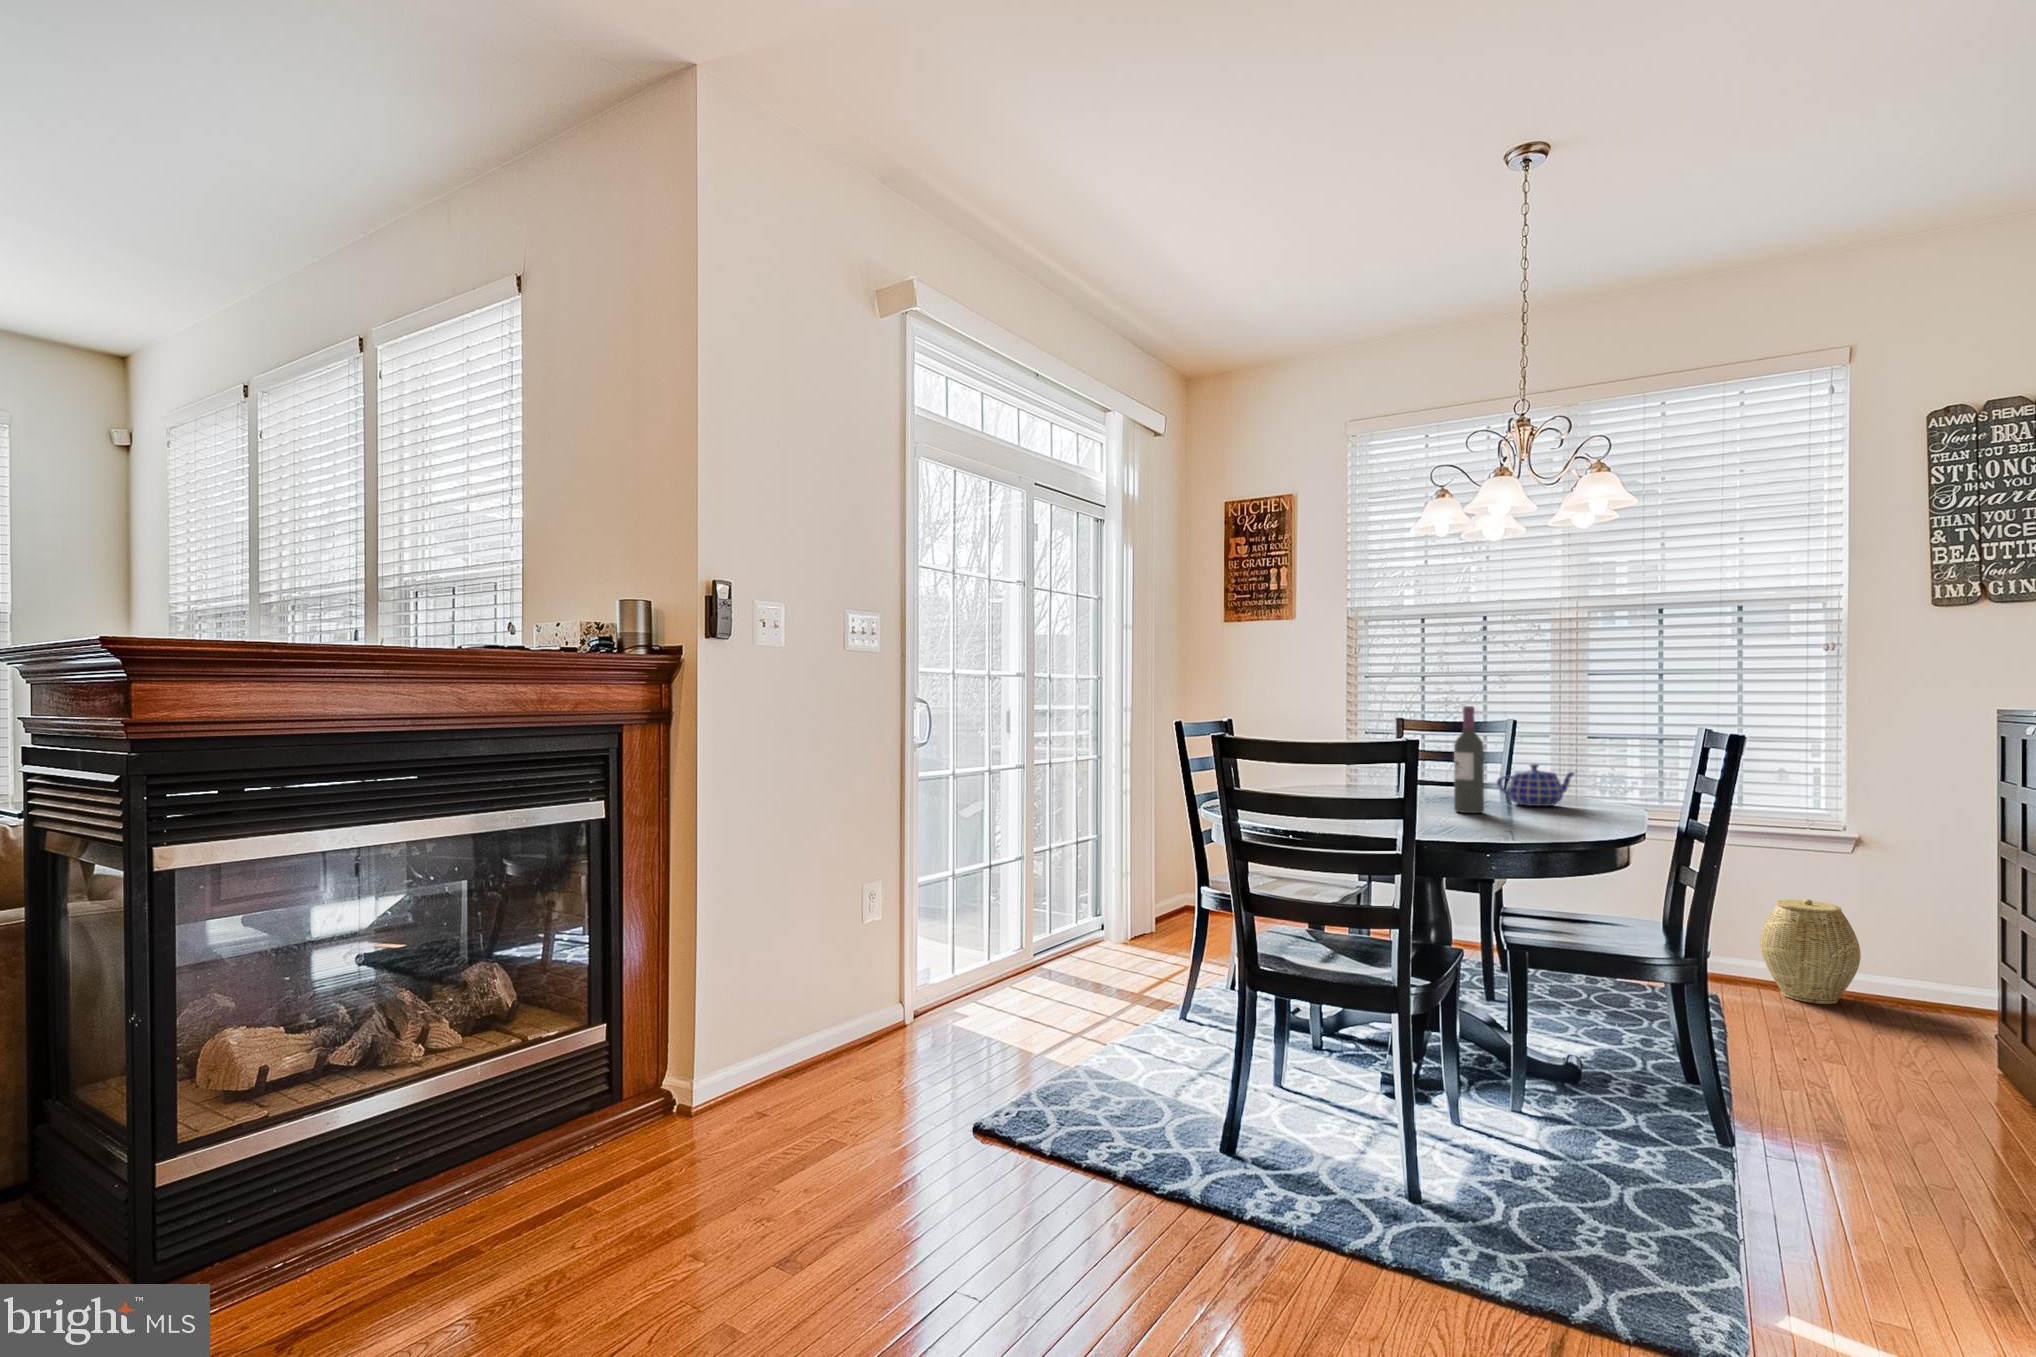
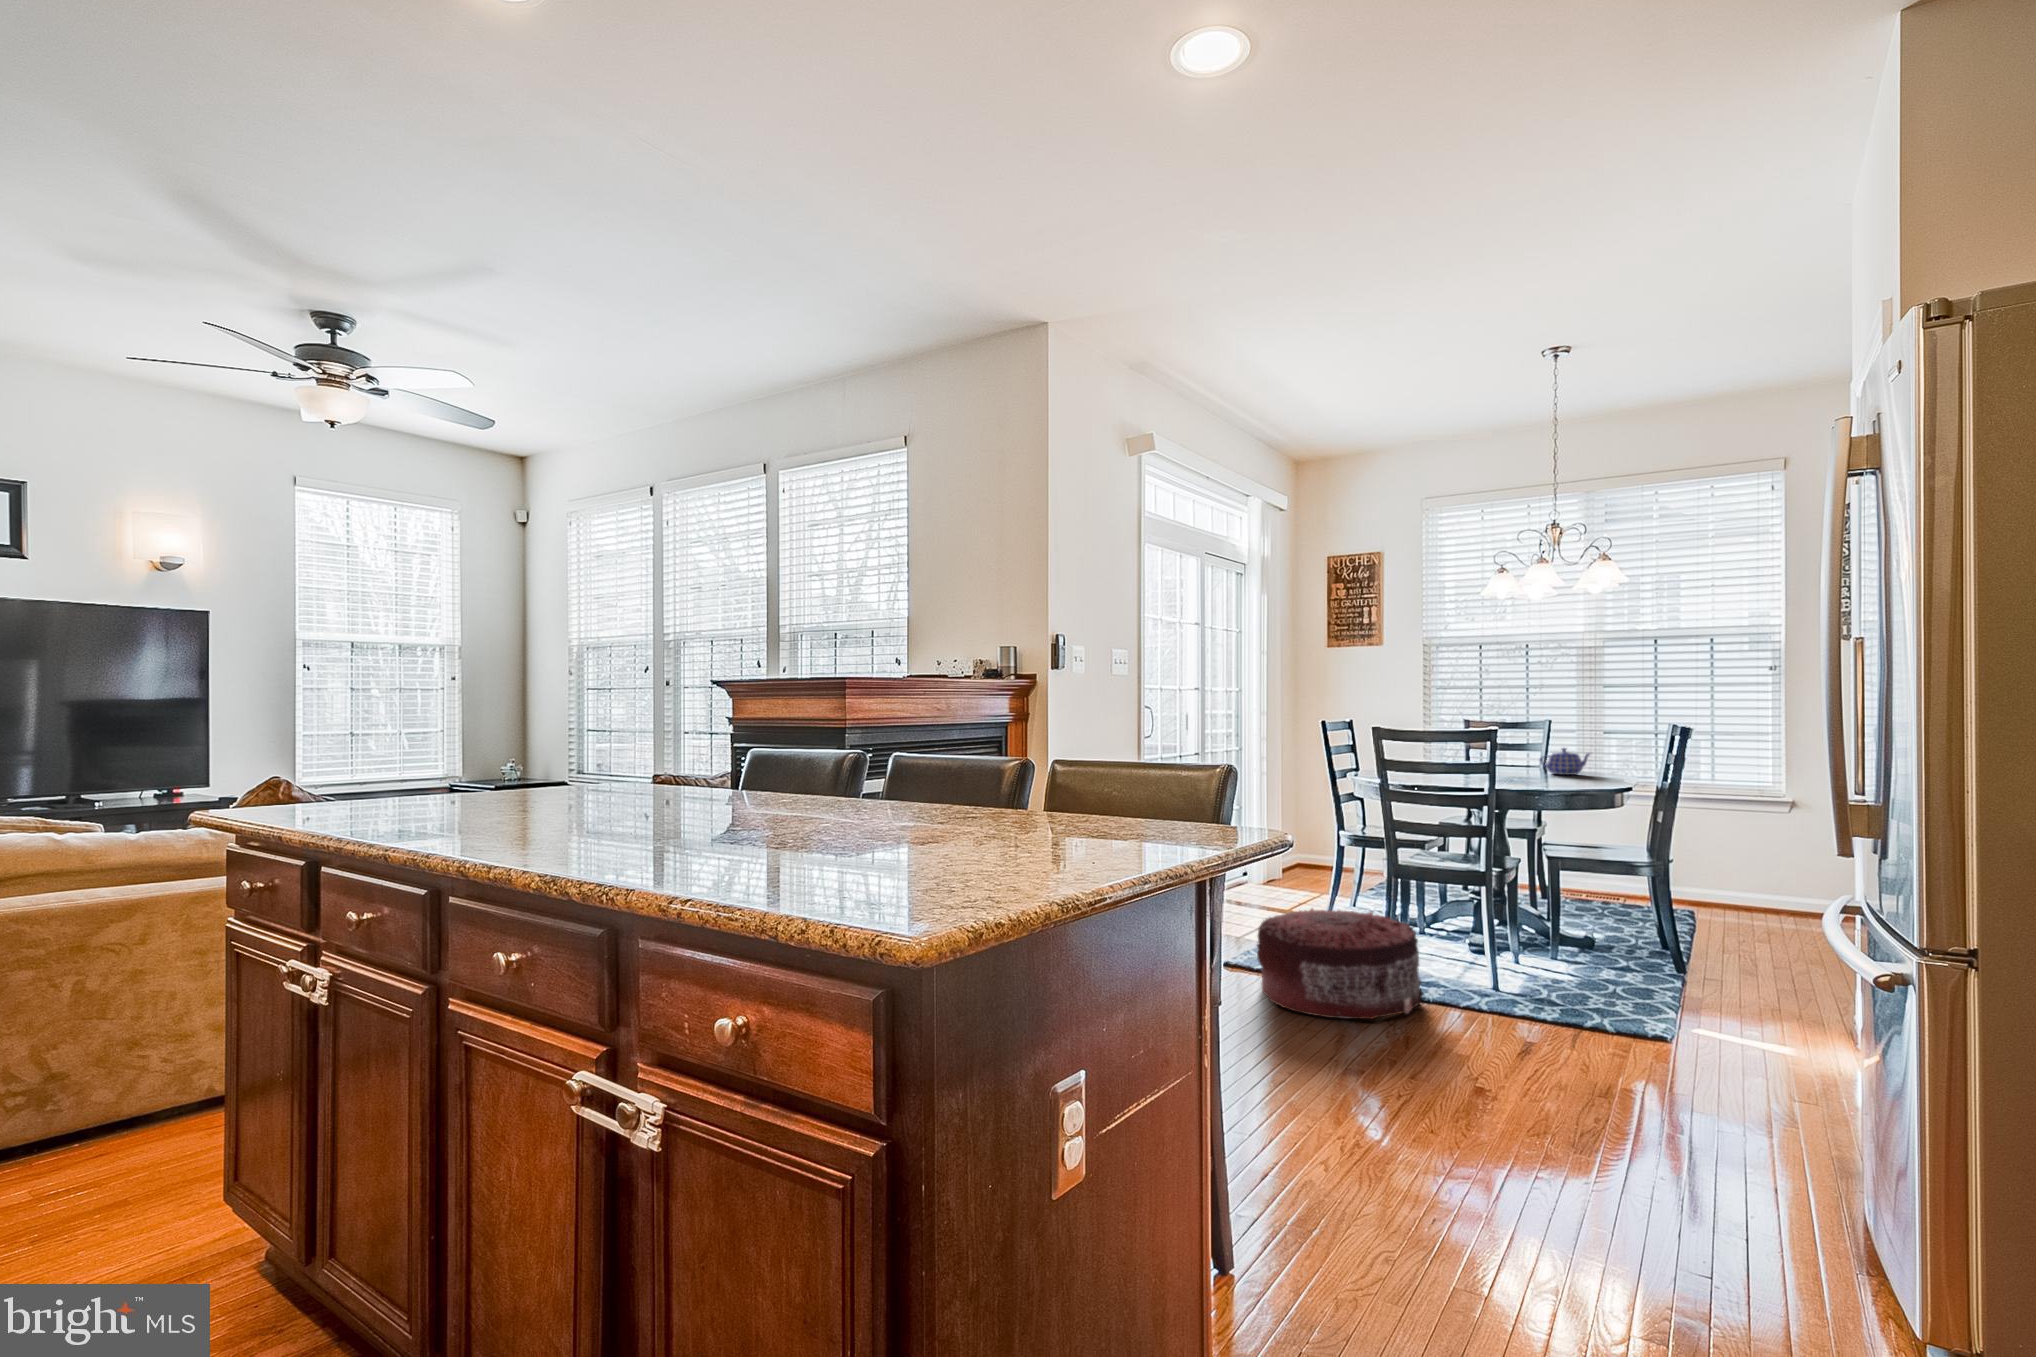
wine bottle: present [1454,706,1484,813] -> none [1512,711,1532,778]
woven basket: present [1760,899,1861,1004] -> none [1724,843,1792,914]
pouf: none [986,1044,1284,1303] -> present [1257,908,1425,1019]

